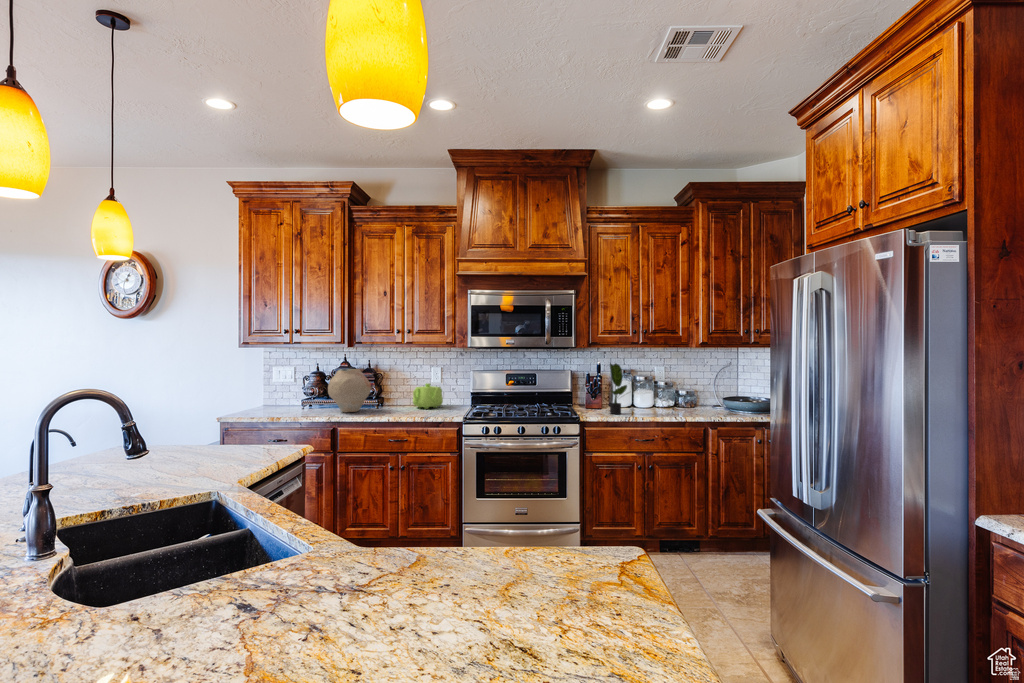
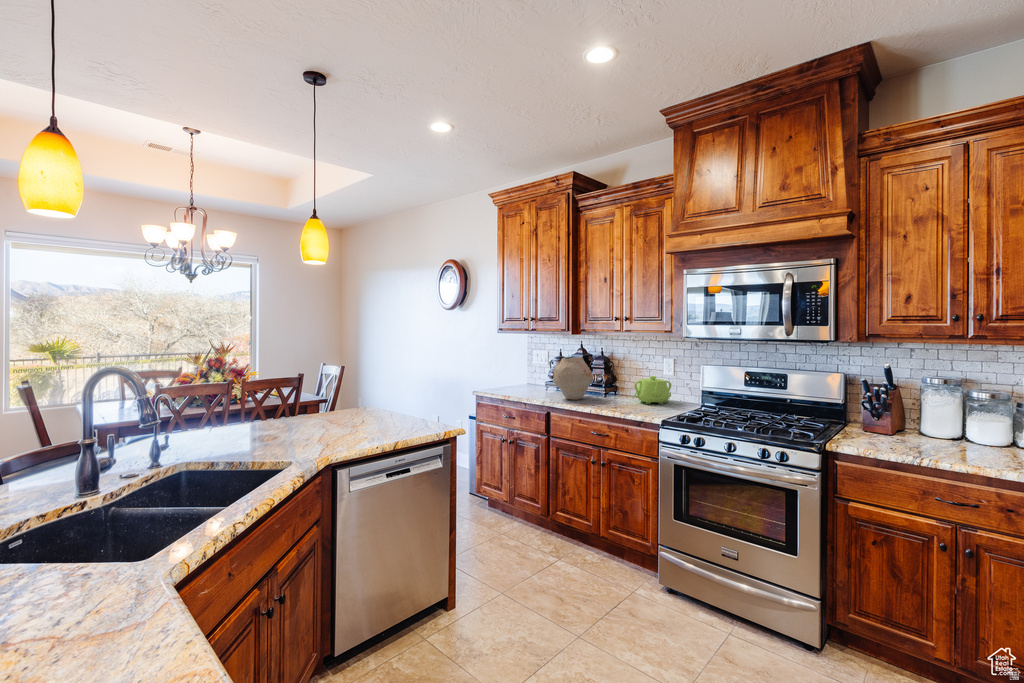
potted plant: present [610,364,627,414] -> none [877,366,931,447]

